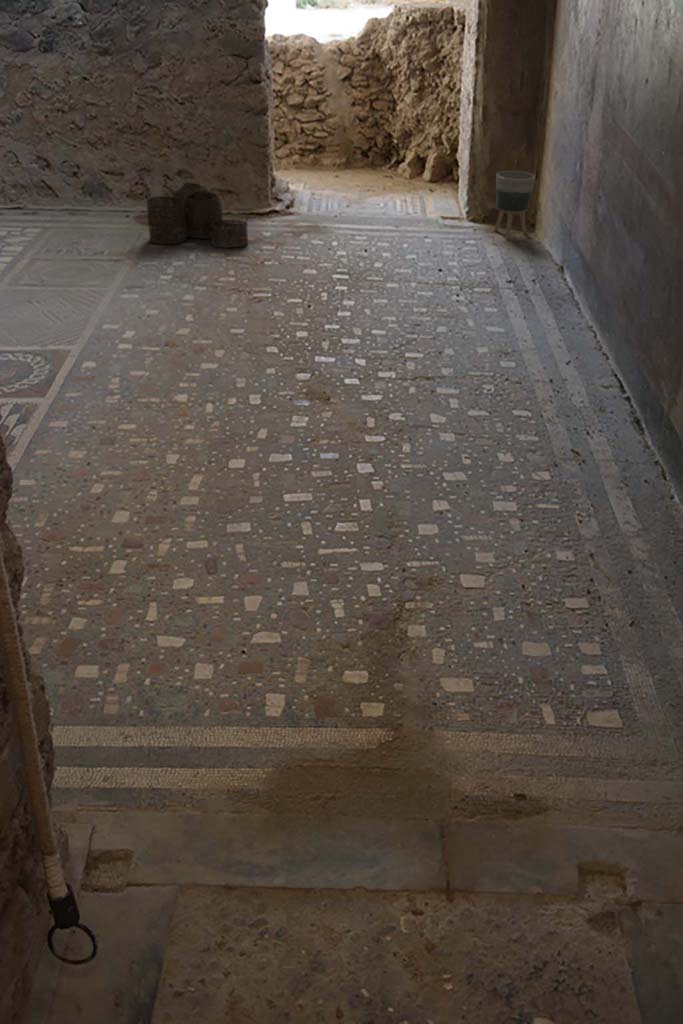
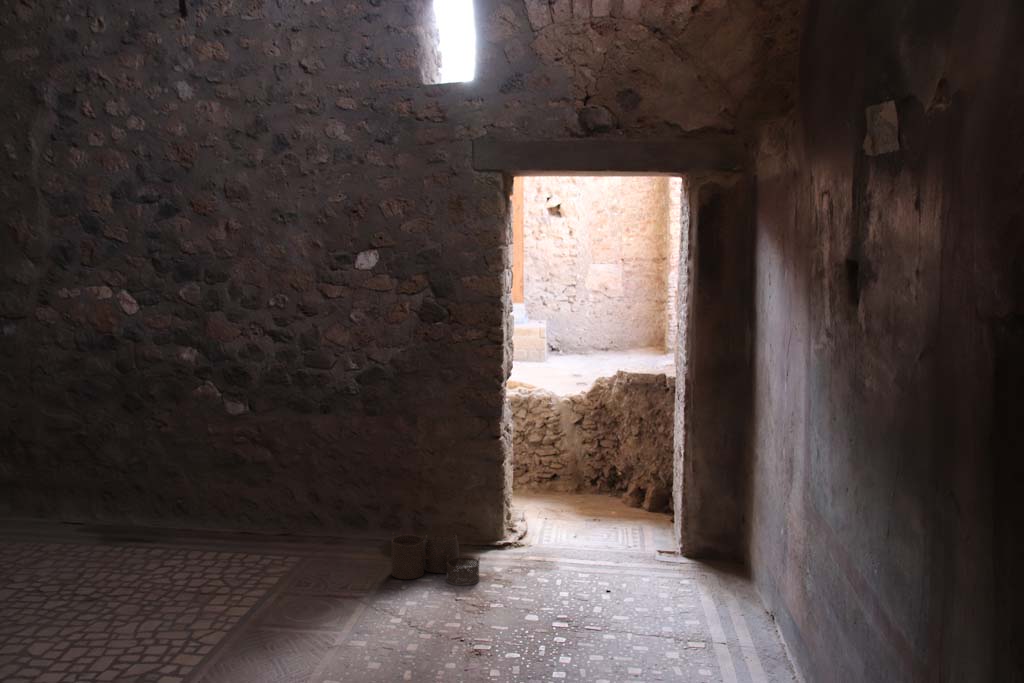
planter: present [494,171,535,239] -> none [707,518,743,581]

